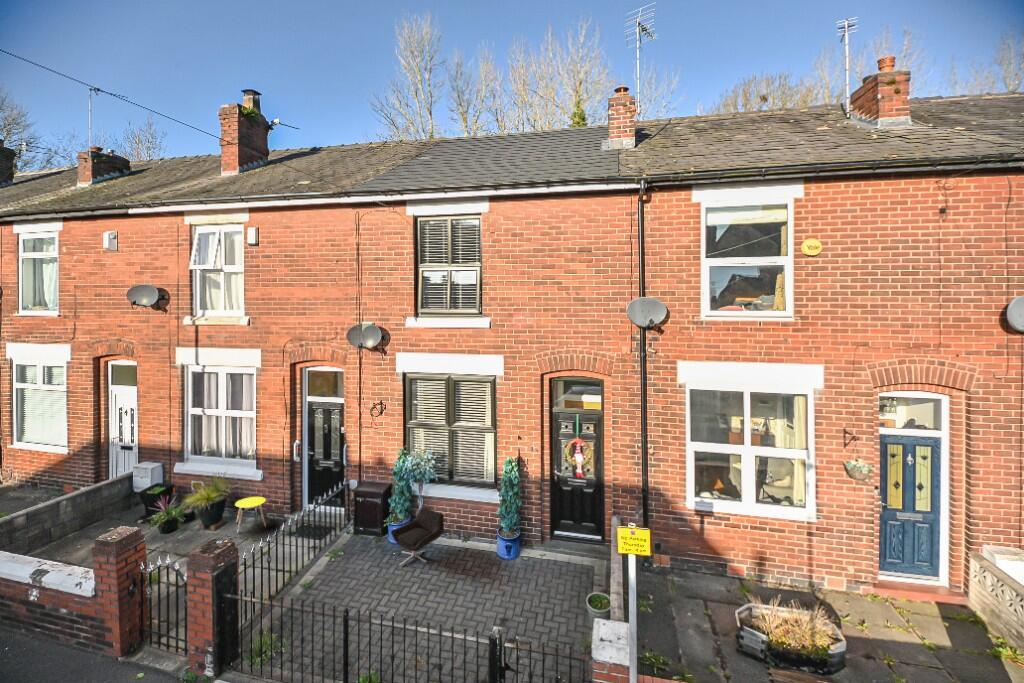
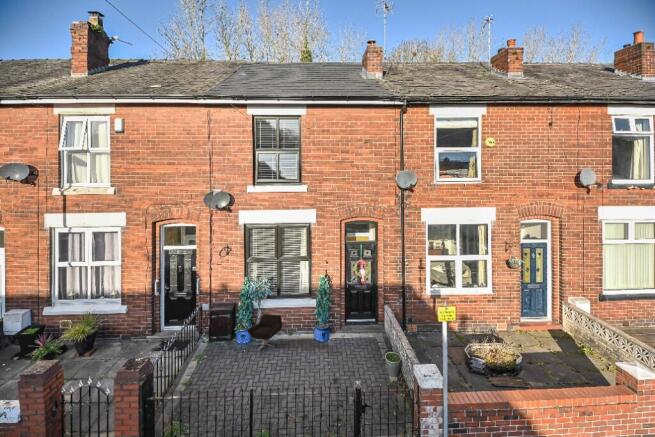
stool: present [235,497,266,532] -> none [108,324,136,350]

